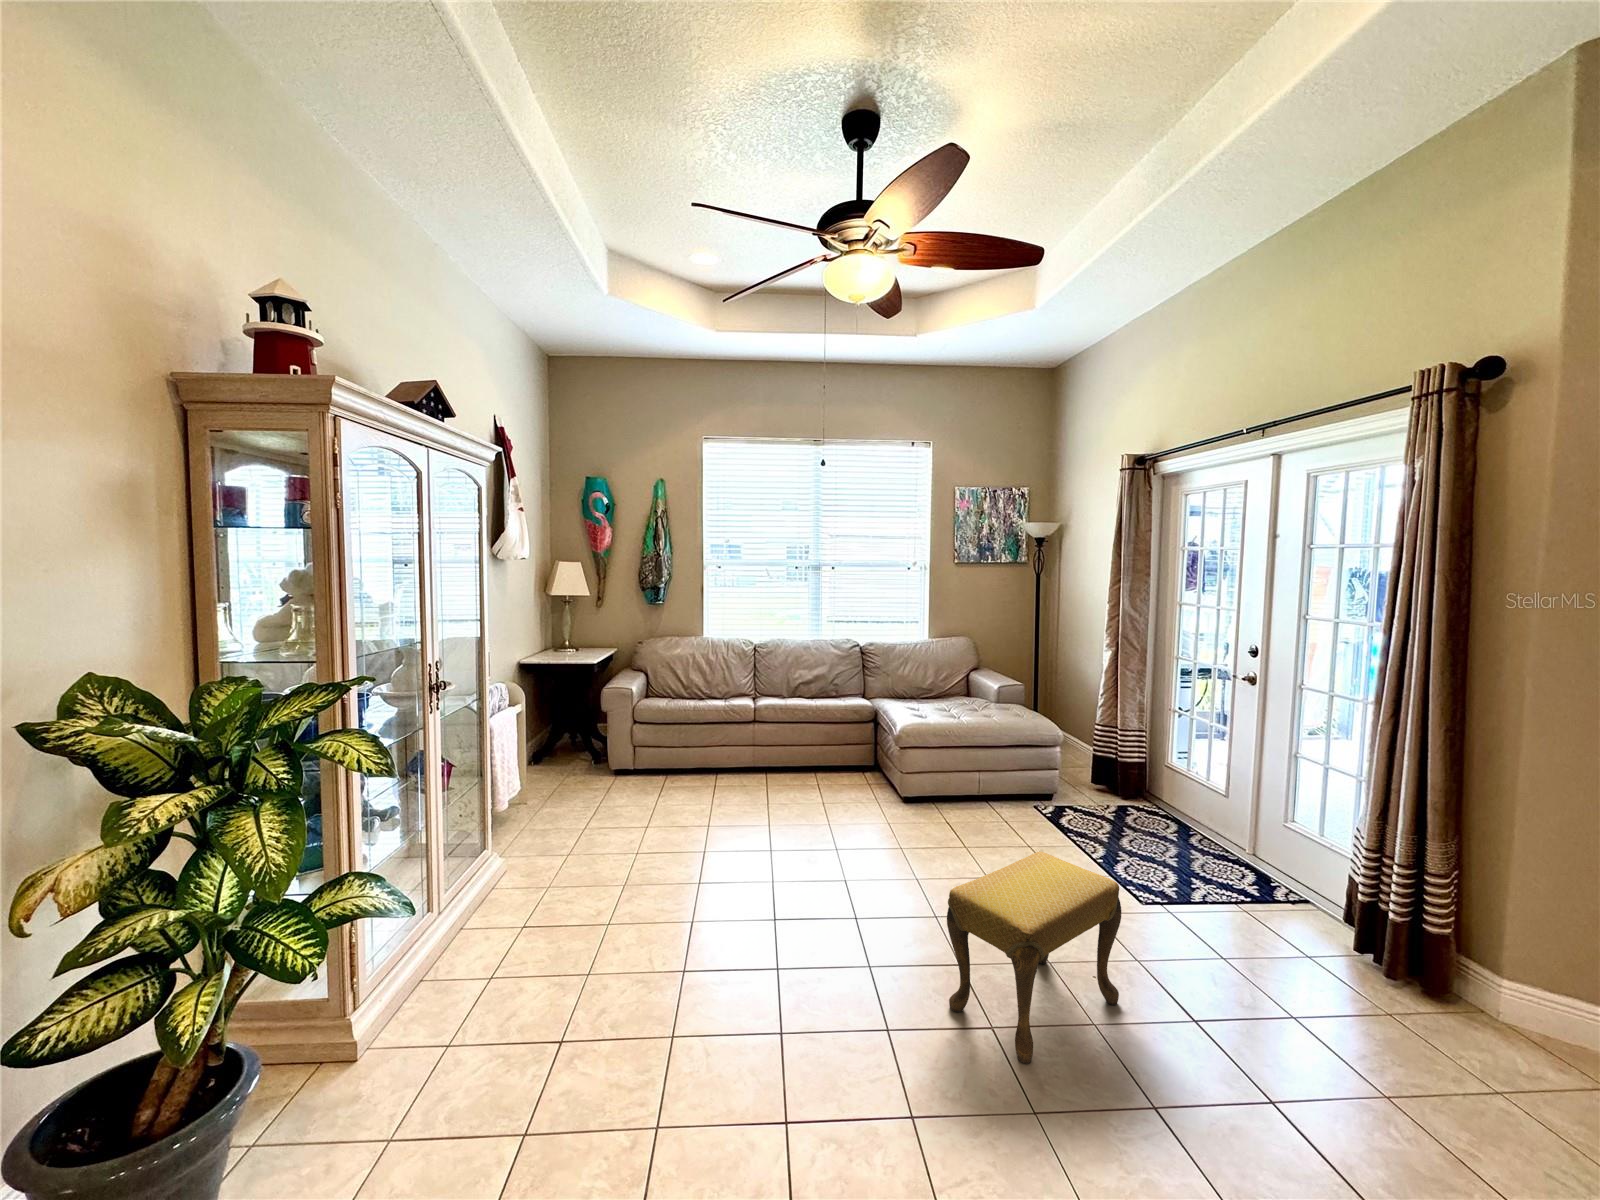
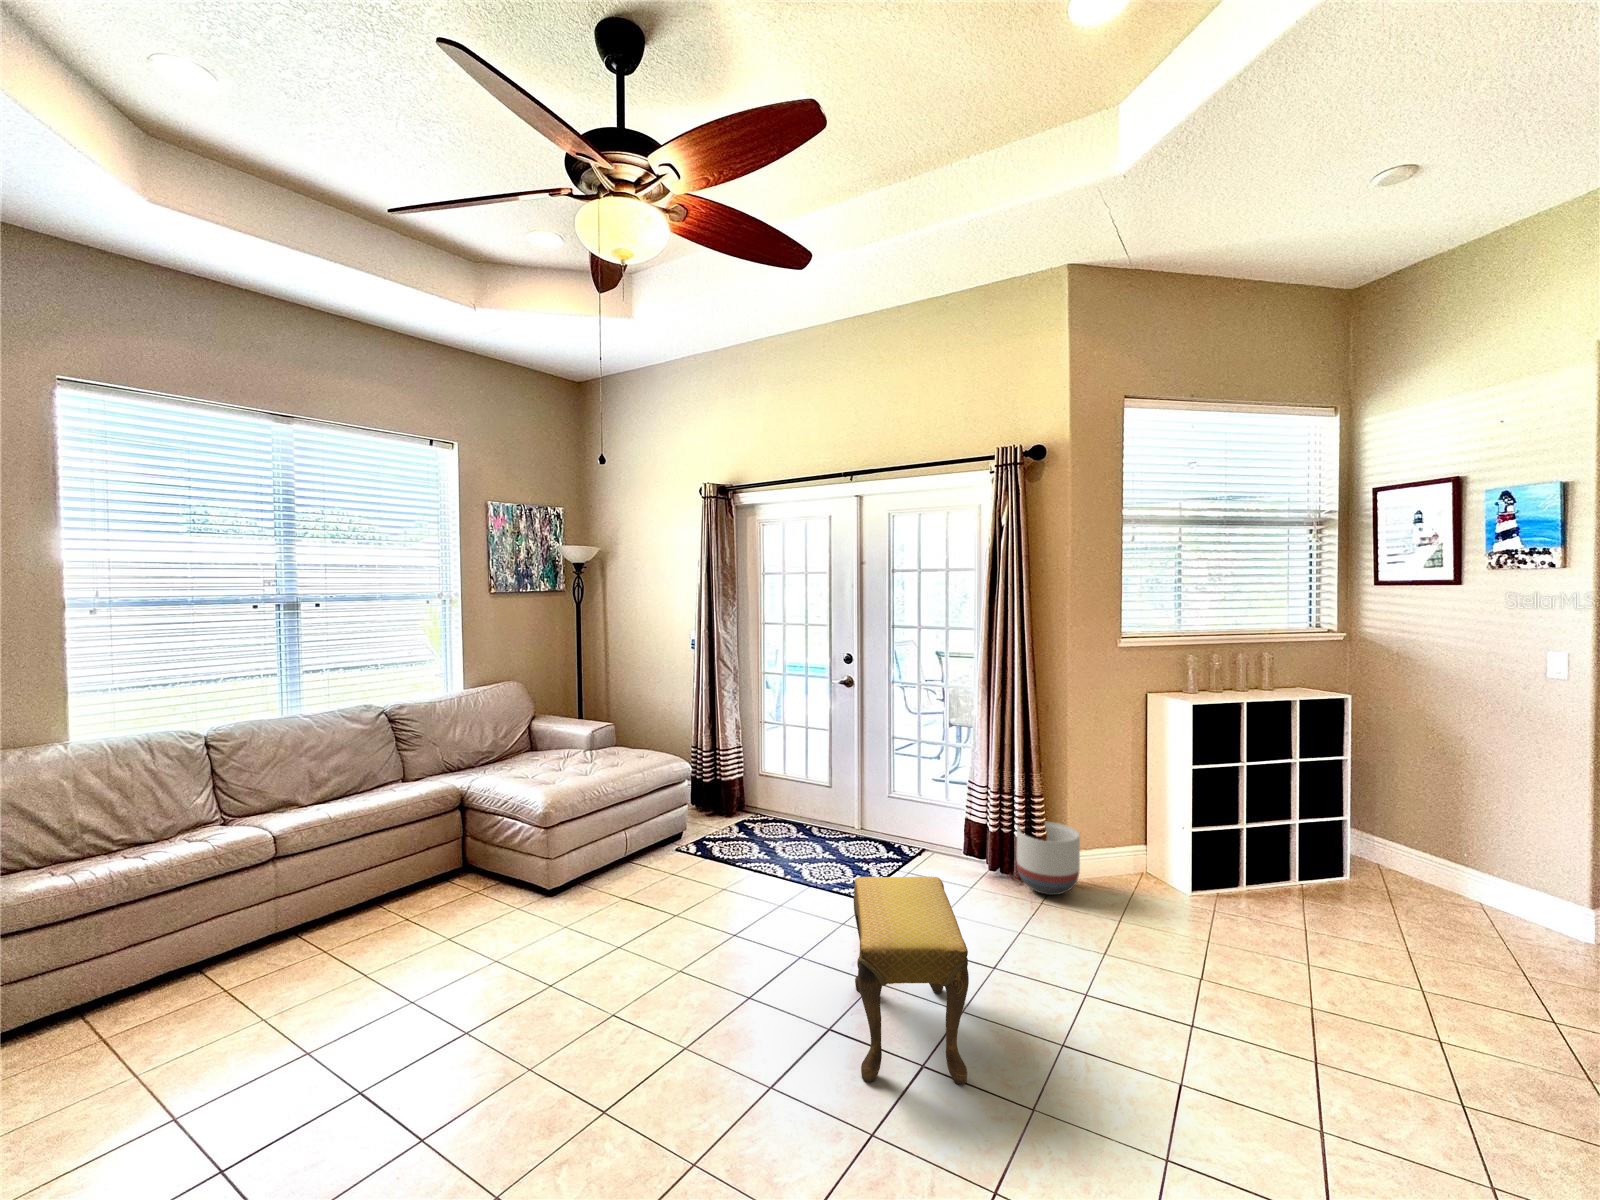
planter: none [1389,908,1514,1028] -> present [1017,822,1080,895]

